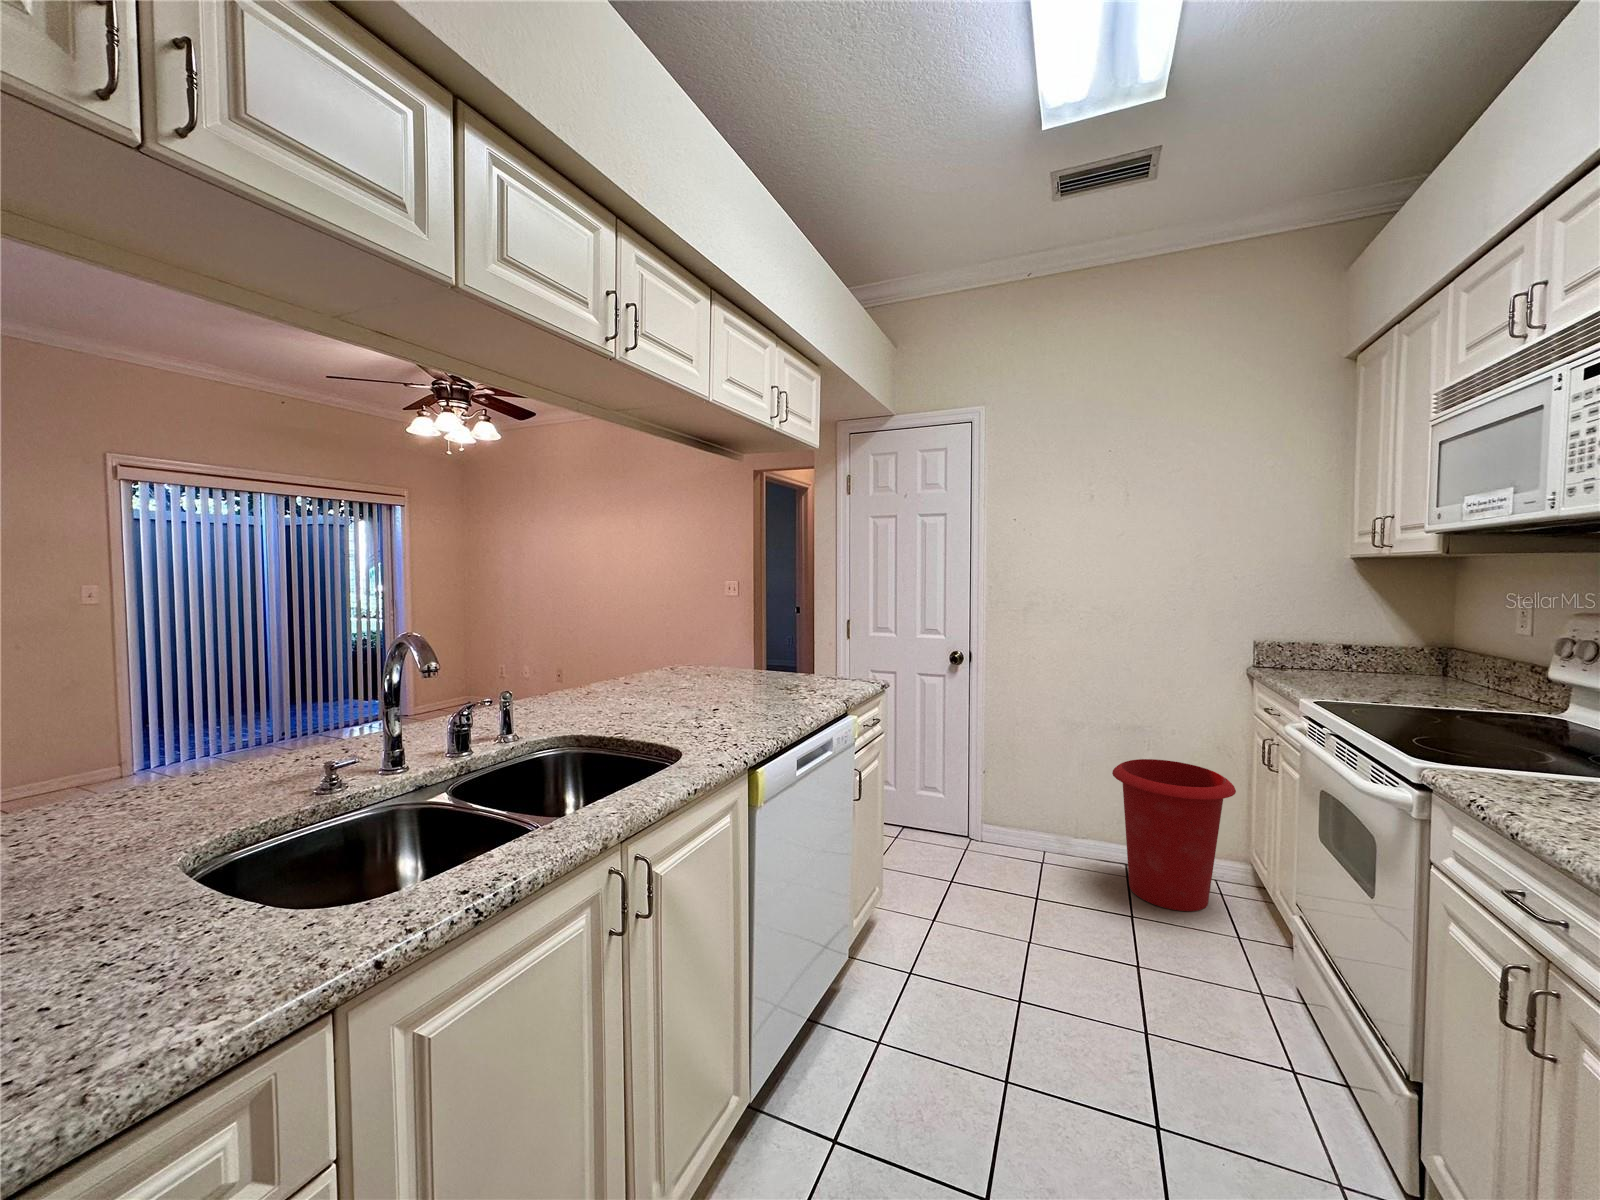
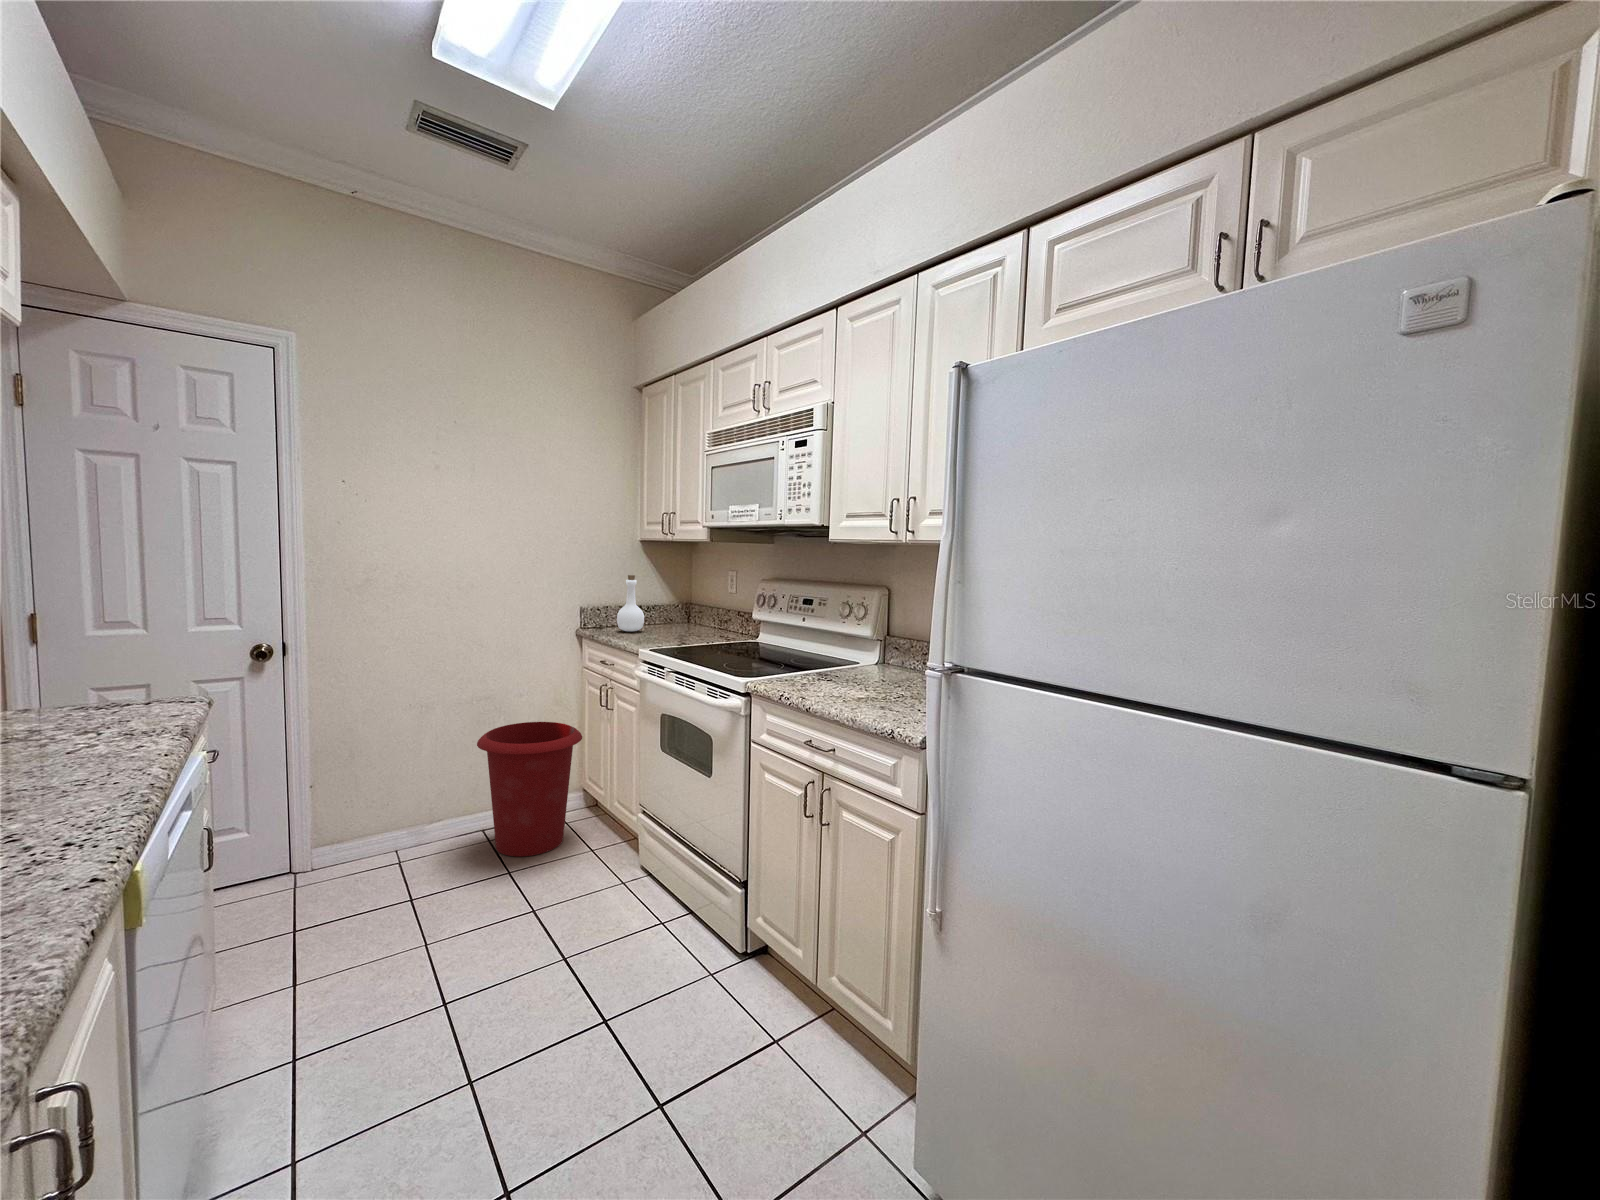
bottle: none [1303,604,1348,677] -> present [617,575,644,632]

